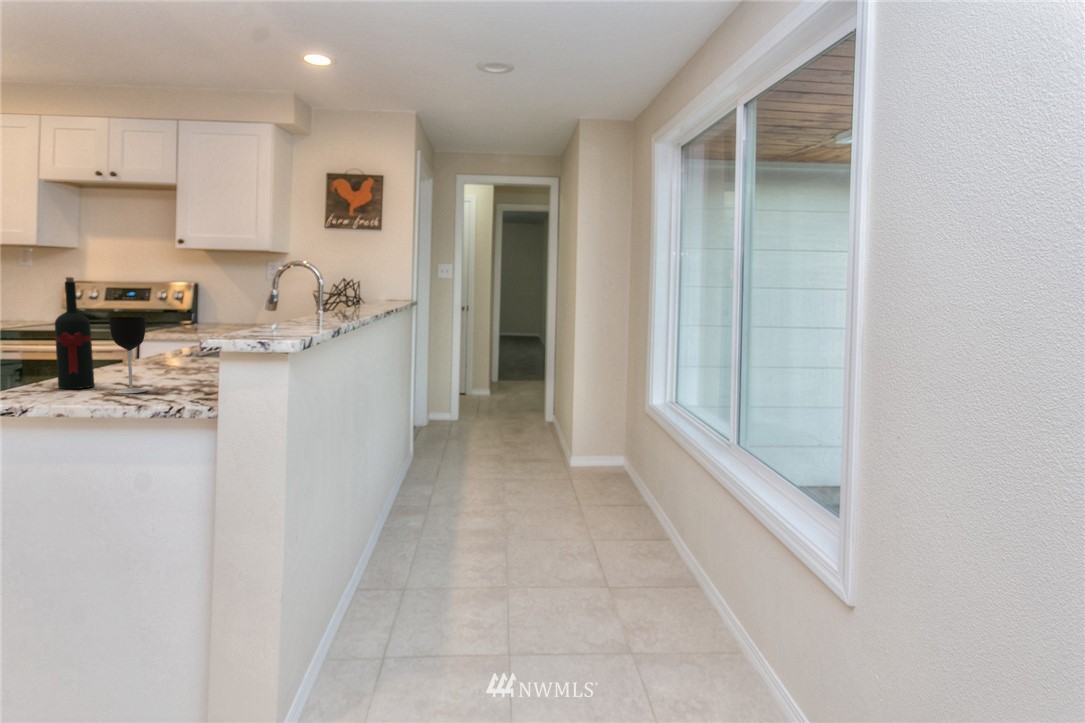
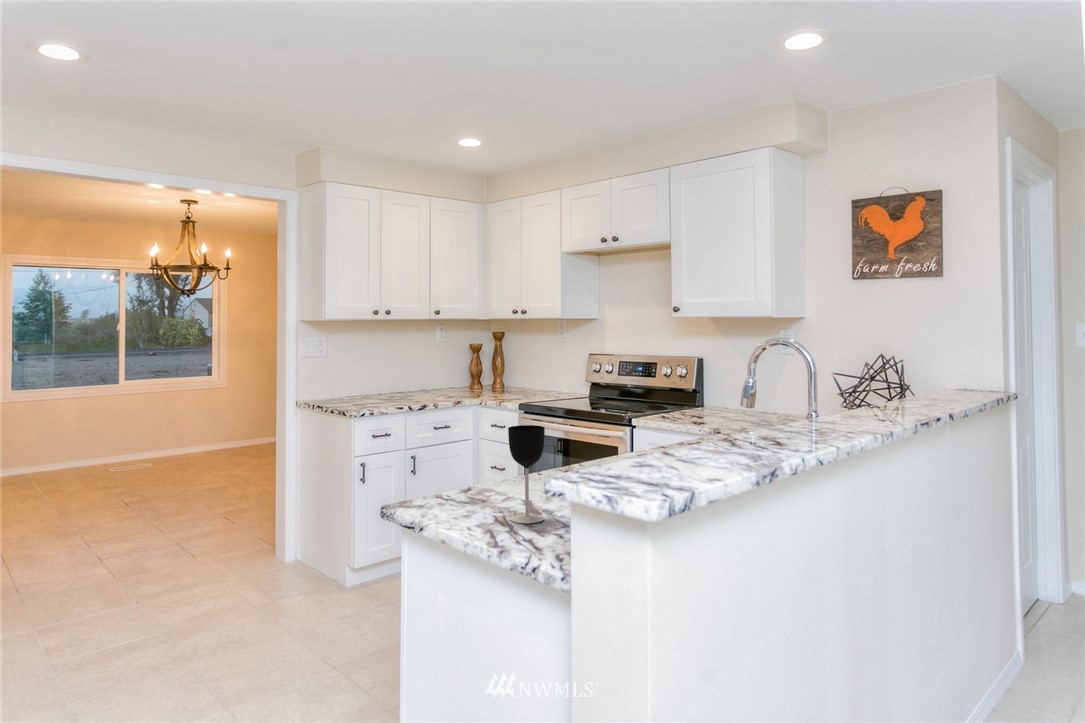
wine bottle: present [55,277,94,389] -> none [472,377,505,507]

